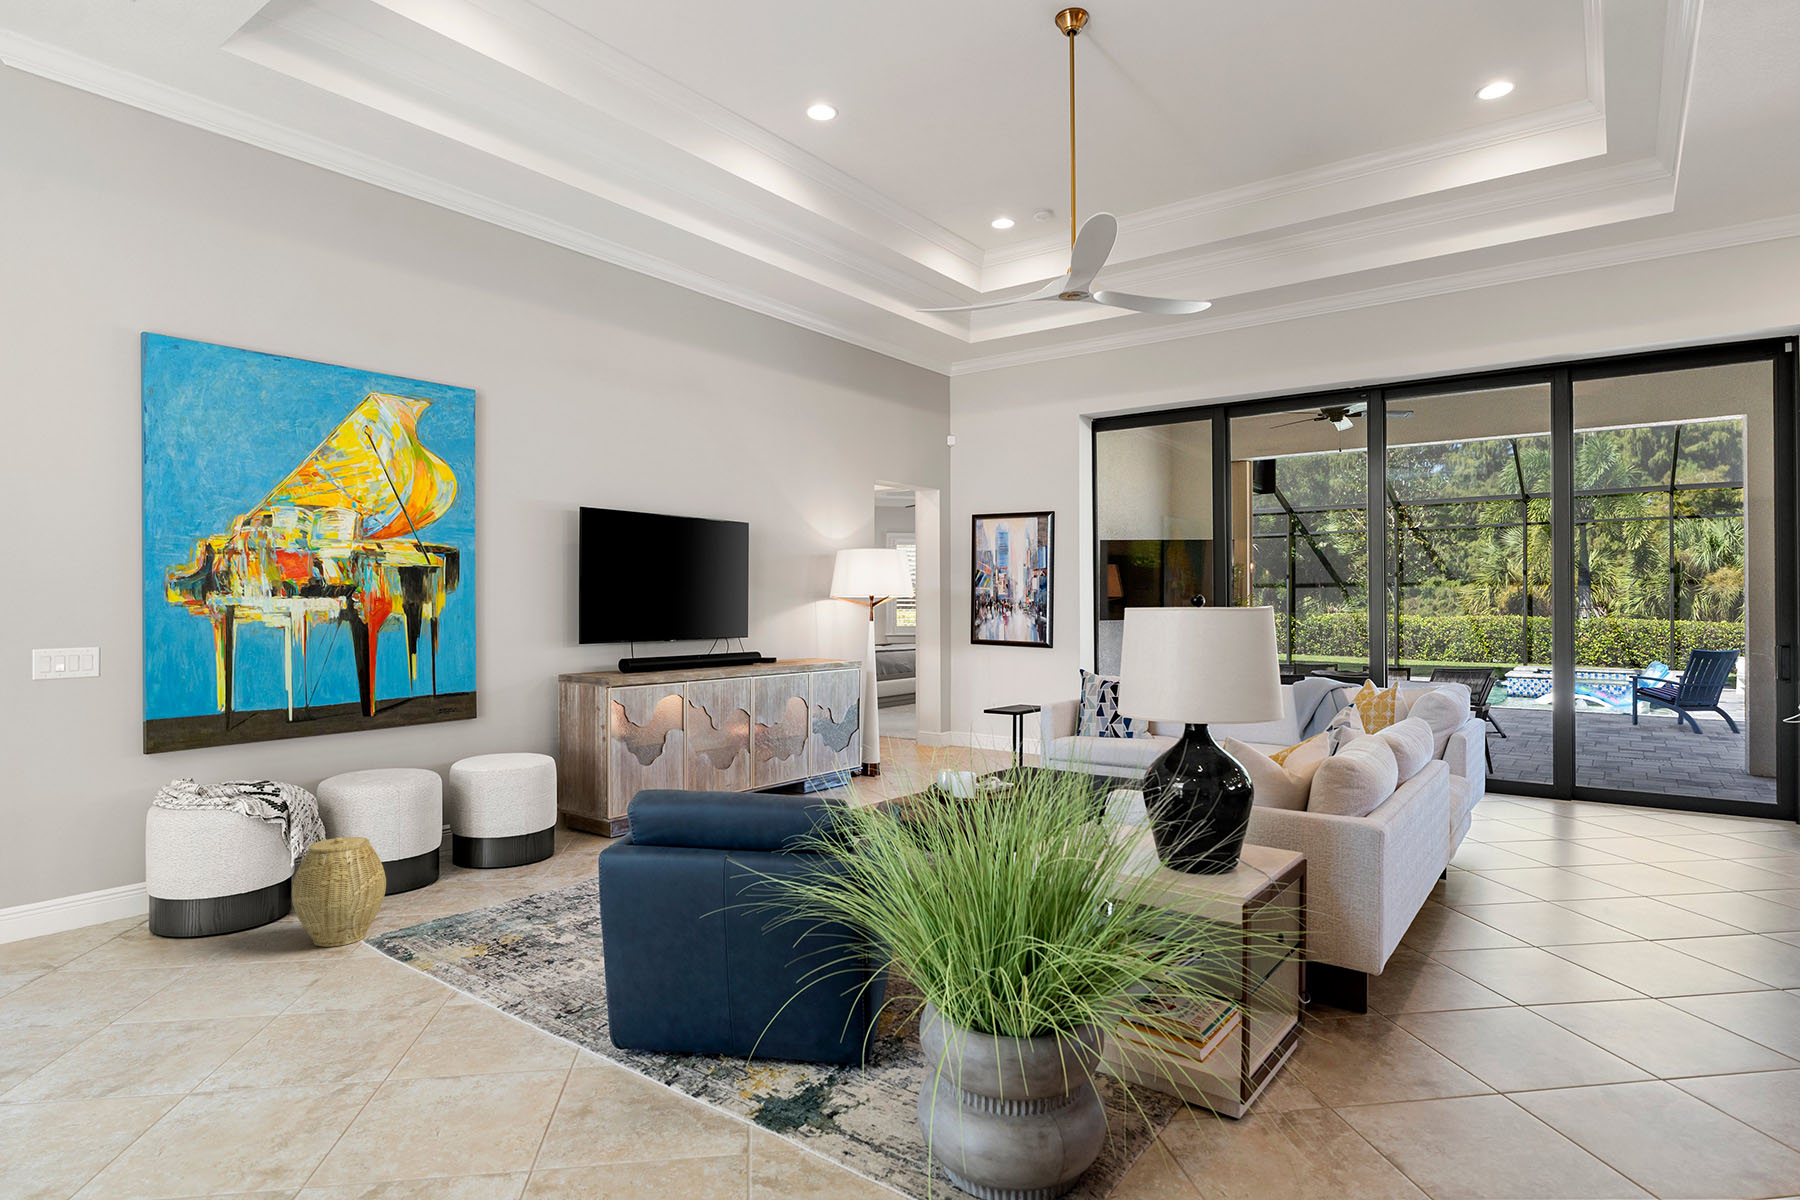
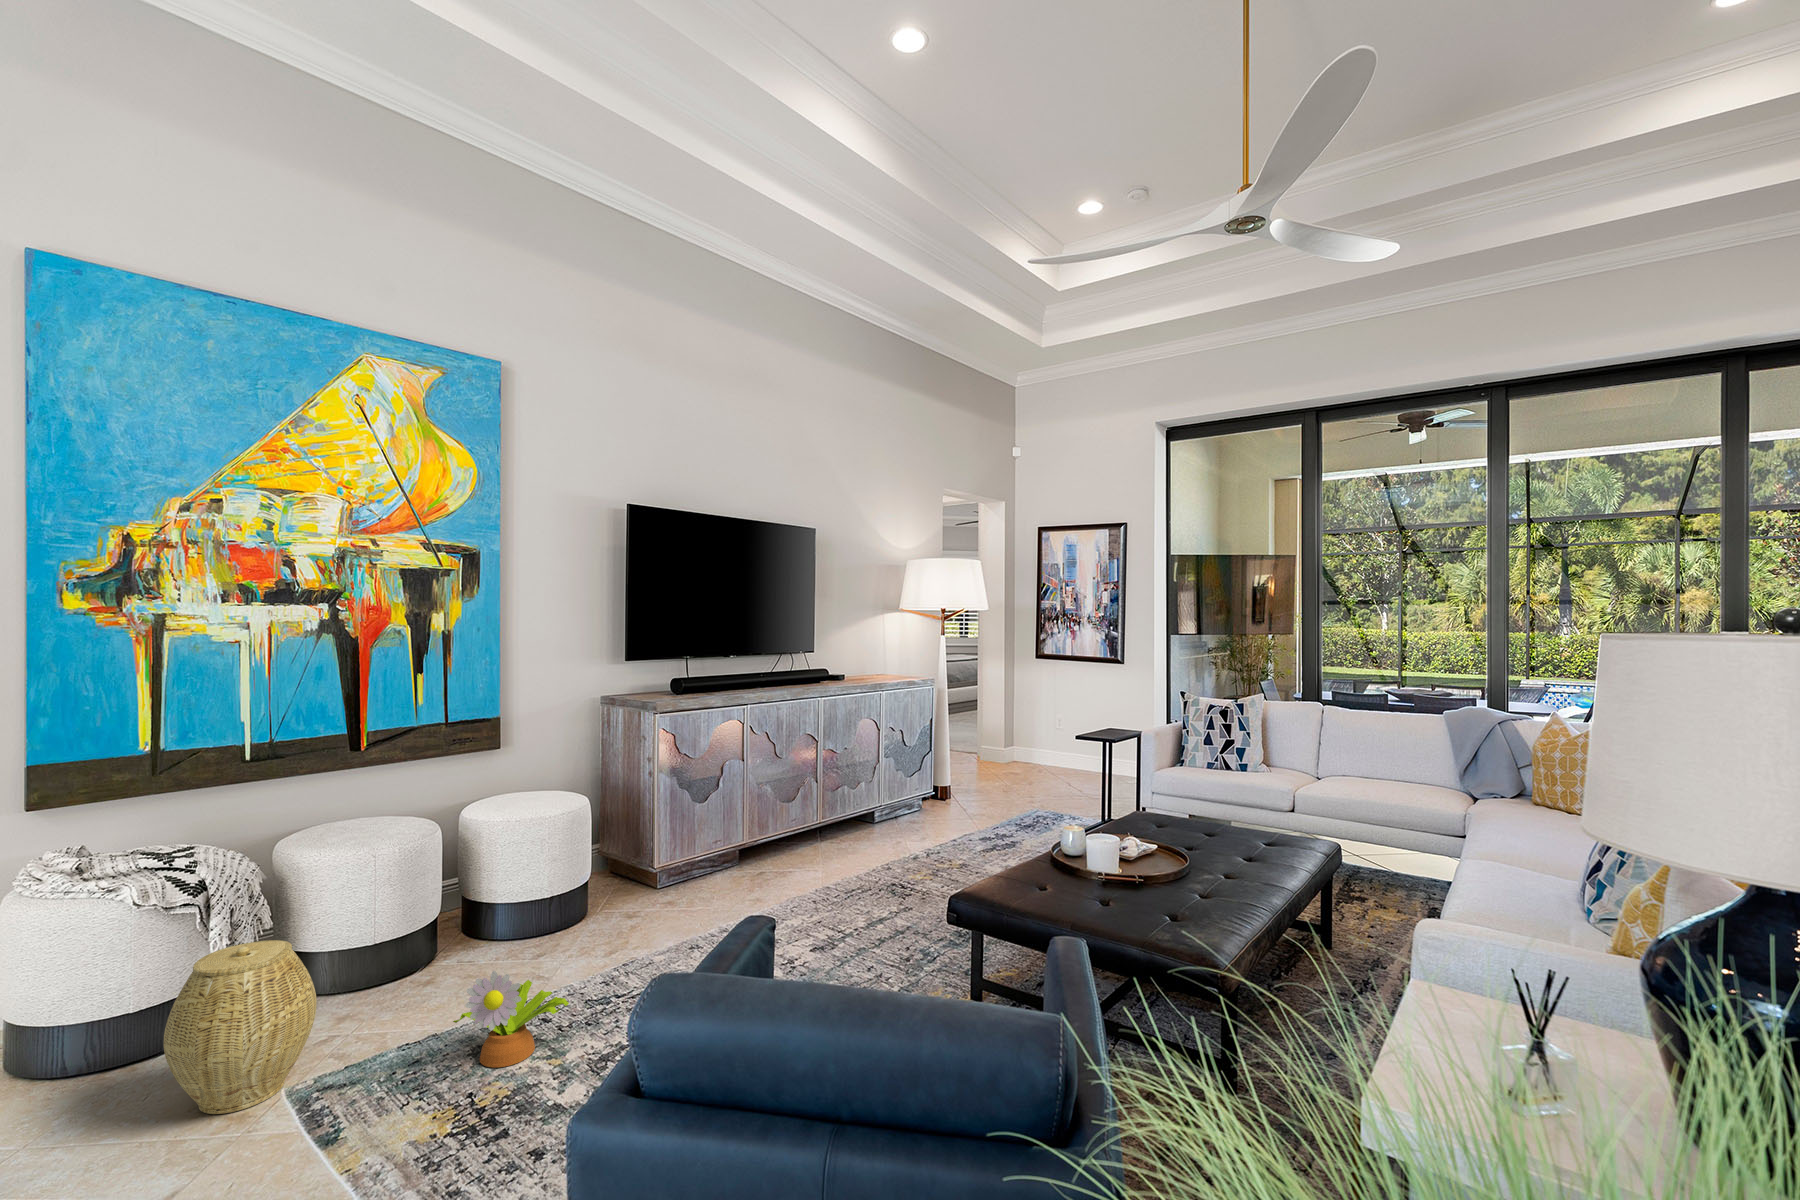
decorative plant: none [481,857,562,925] -> present [453,971,569,1068]

